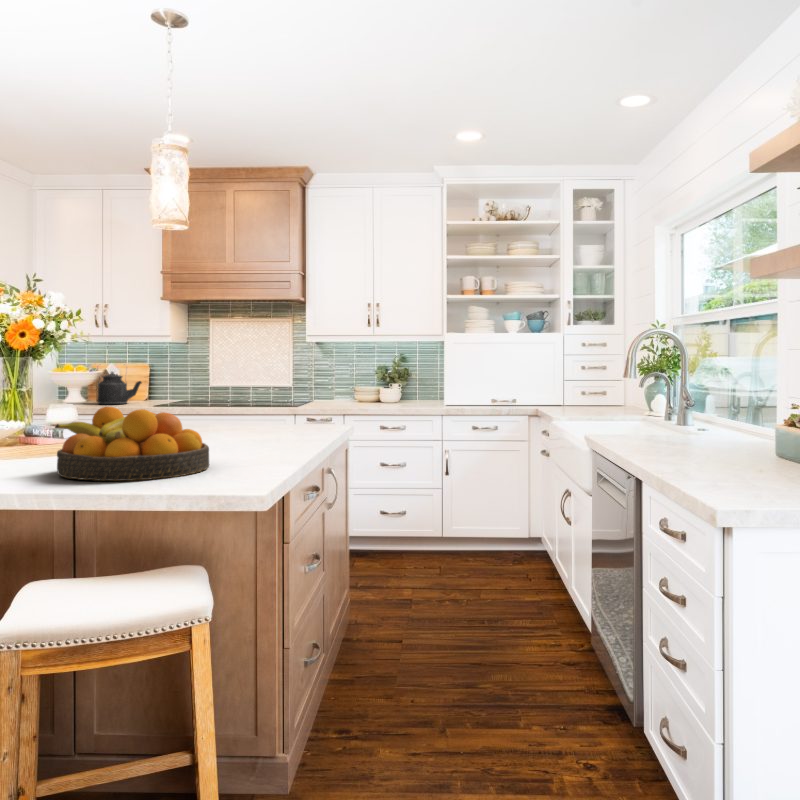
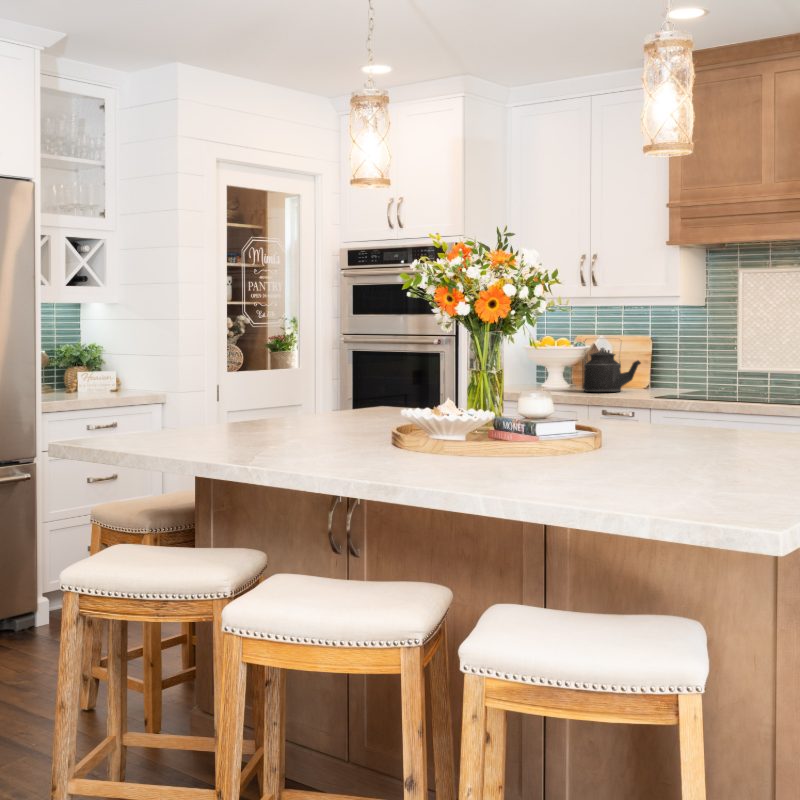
fruit bowl: present [55,407,209,481] -> none [523,395,715,491]

